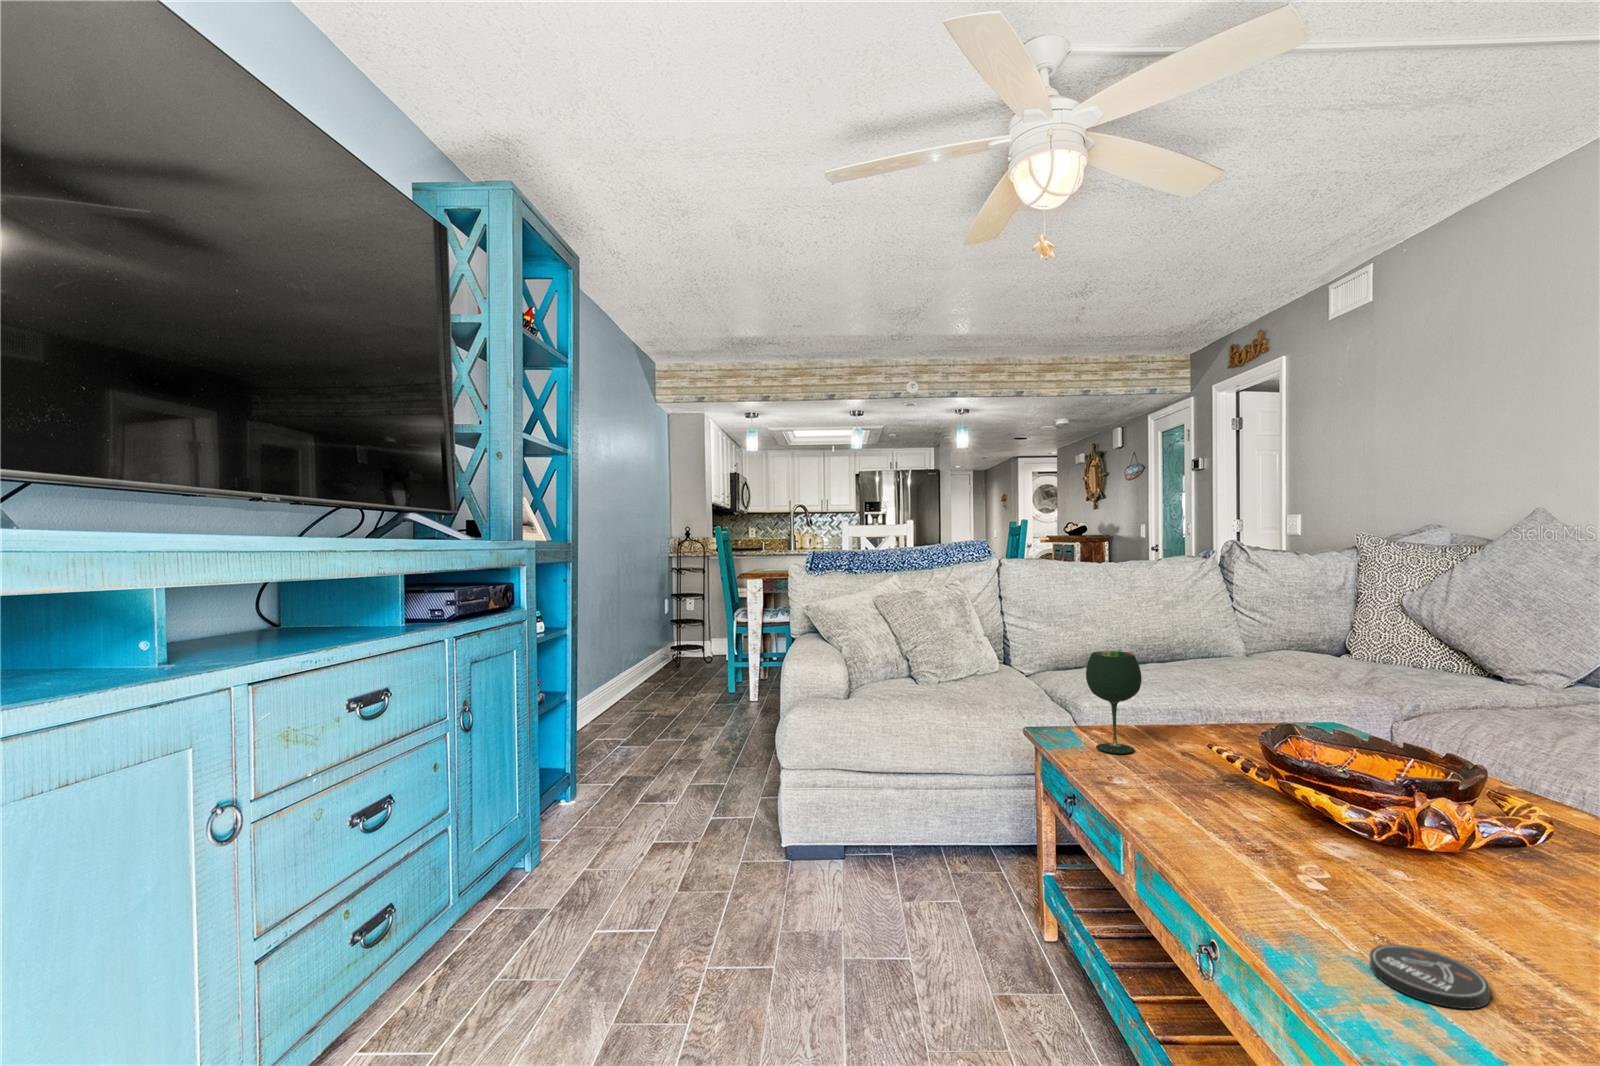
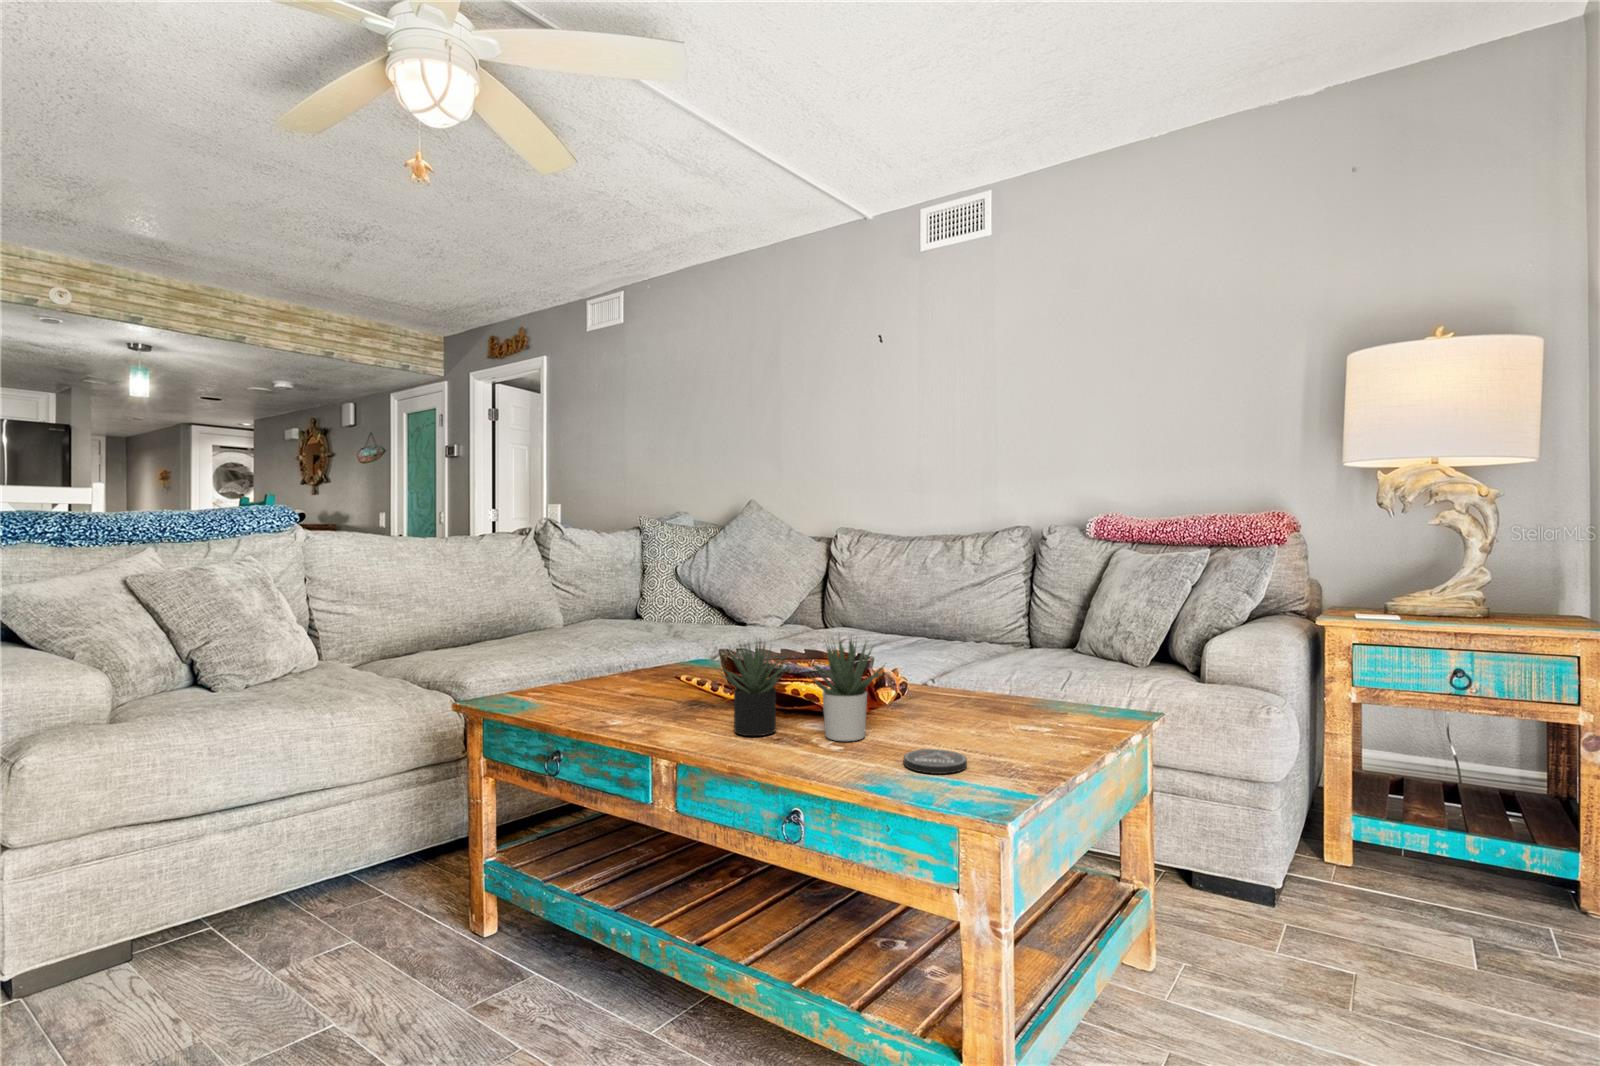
wine glass: present [1086,651,1142,754] -> none [548,602,602,704]
succulent plant: none [1187,727,1430,899] -> present [721,639,885,741]

